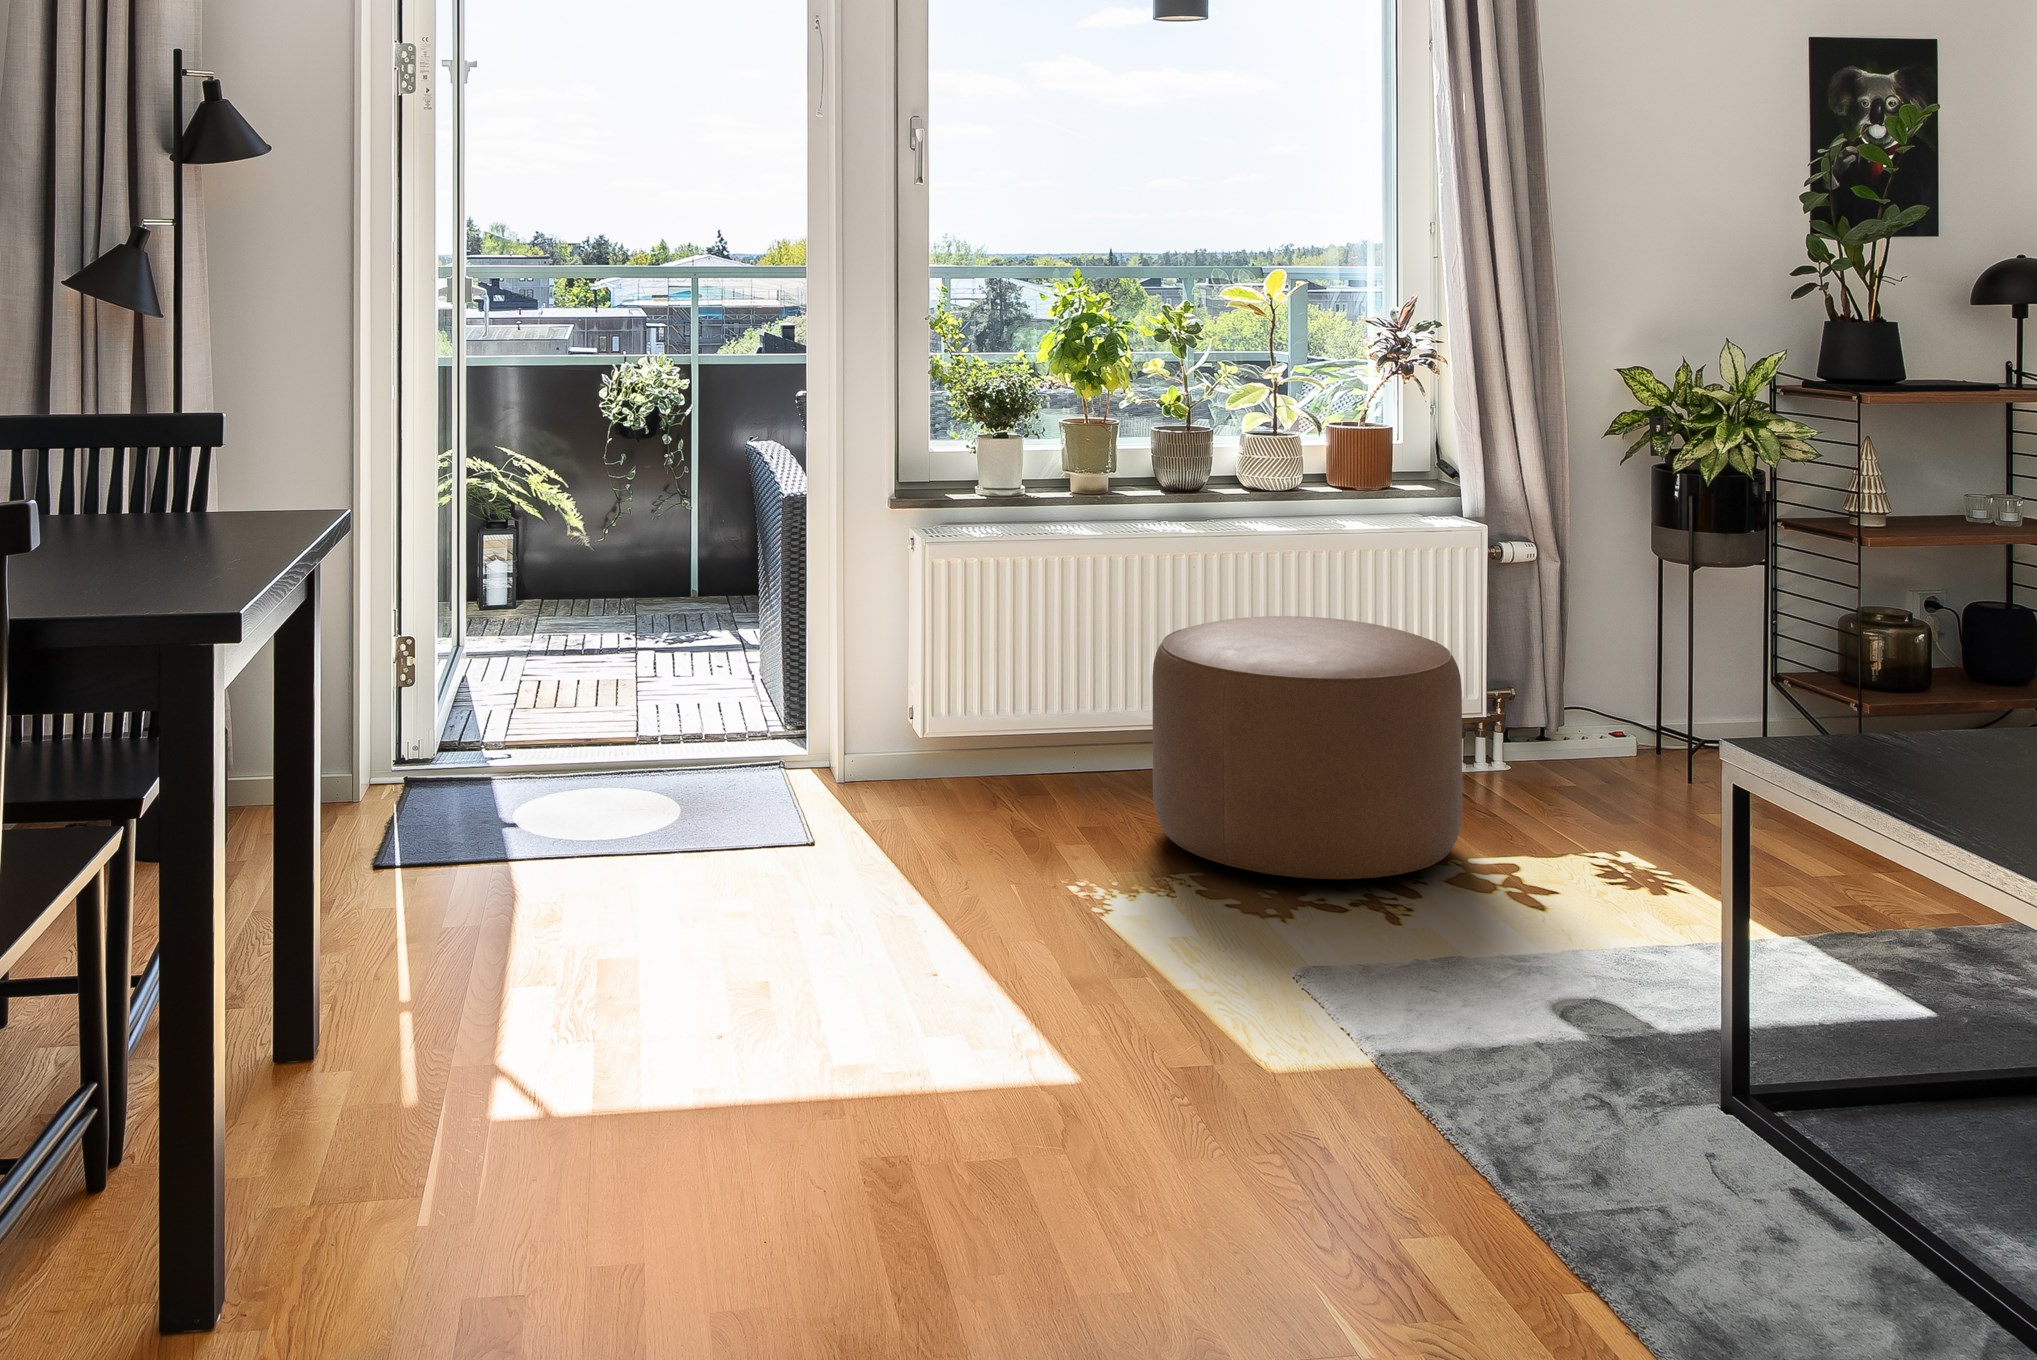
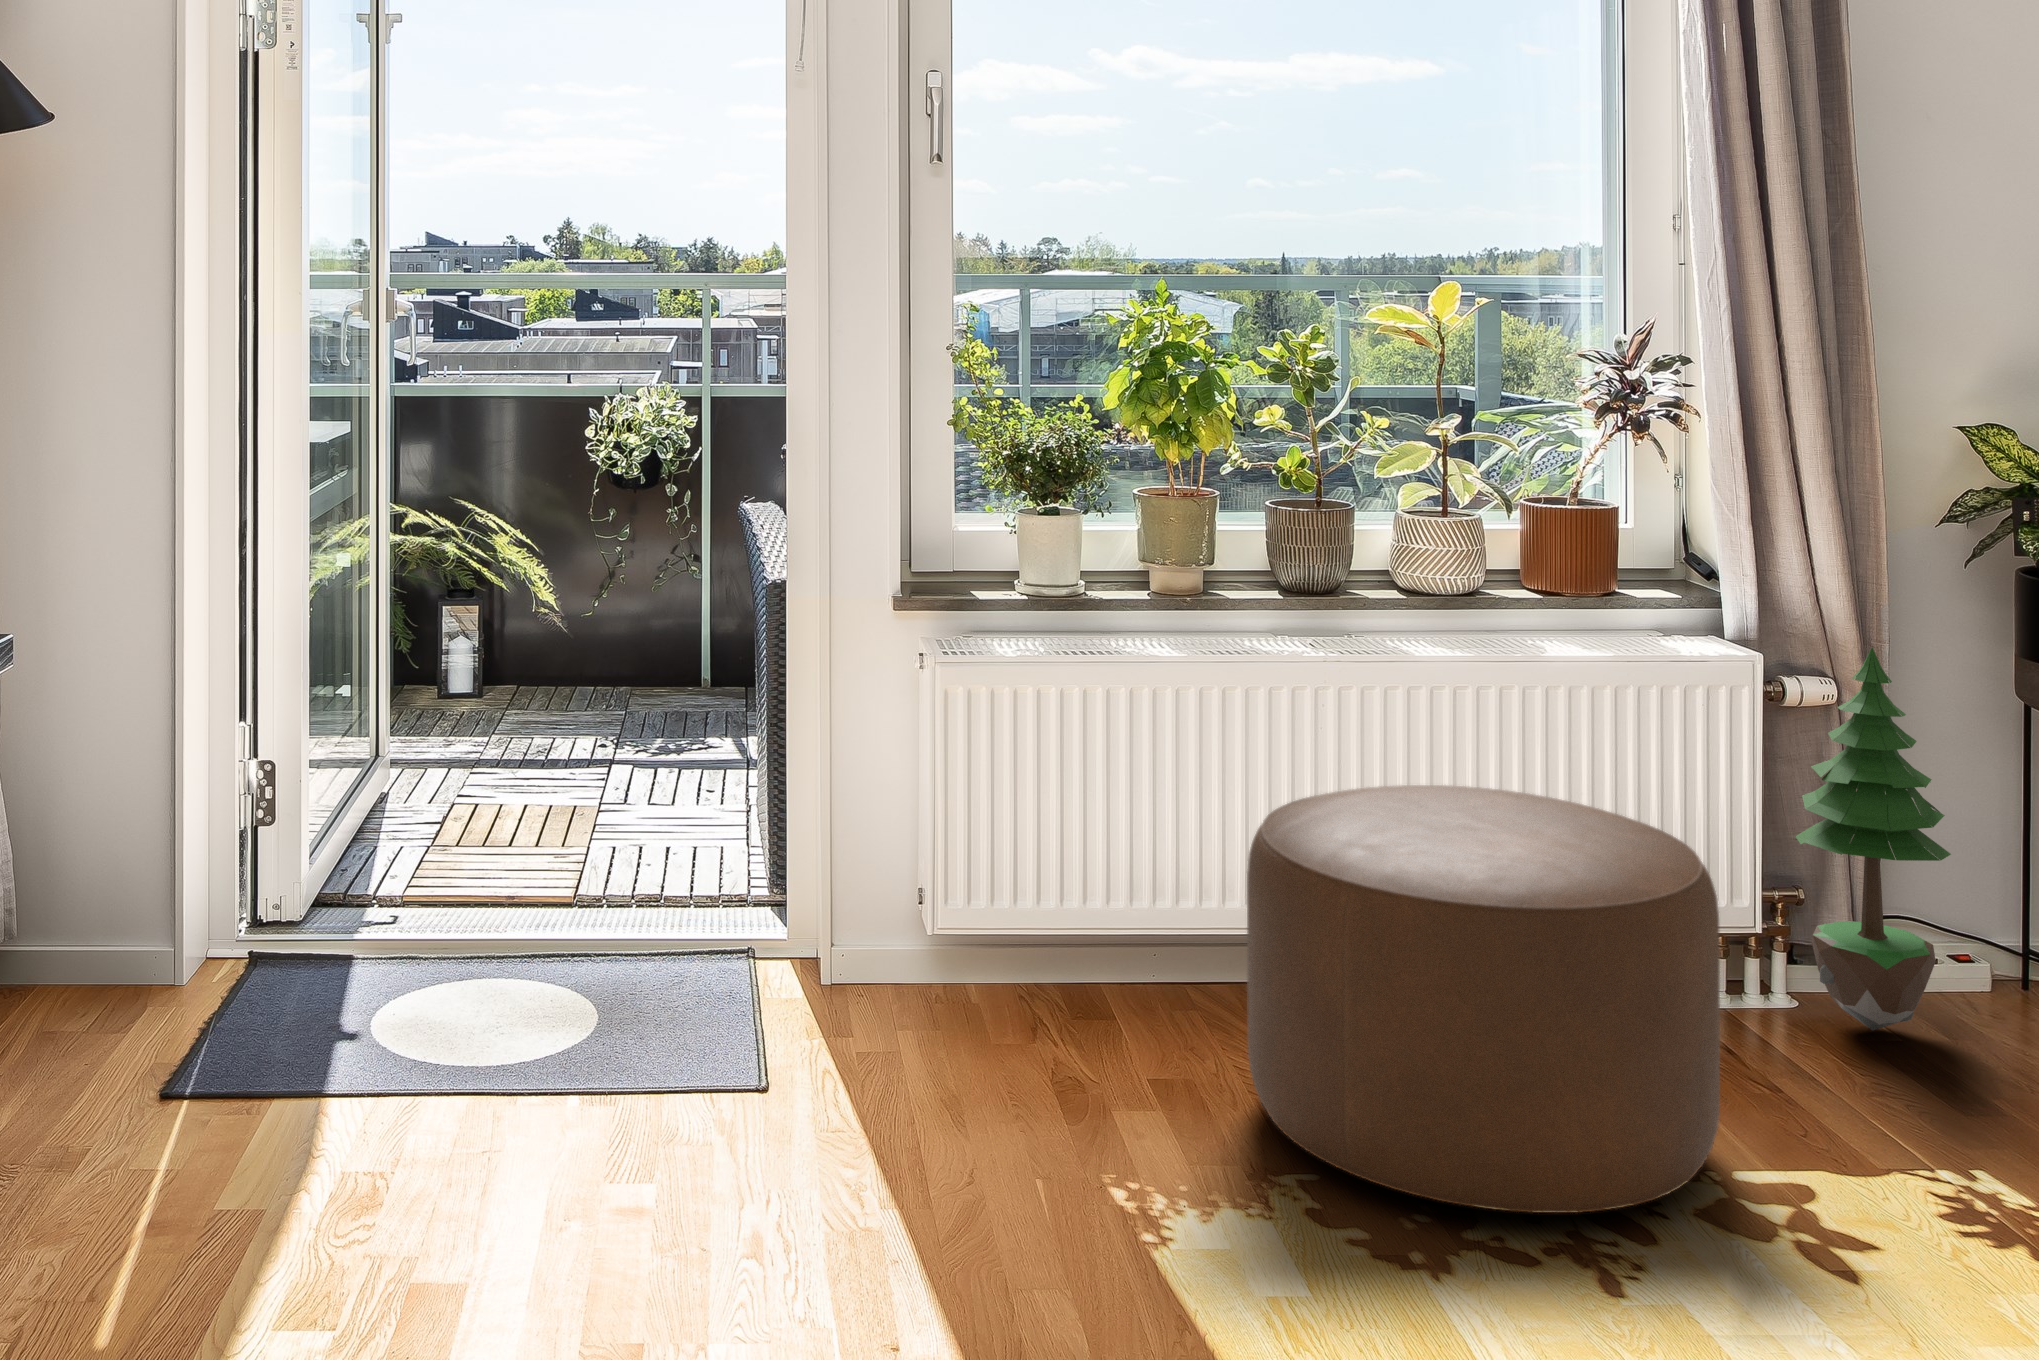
potted tree: none [1509,518,1609,780] -> present [1796,647,1951,1031]

